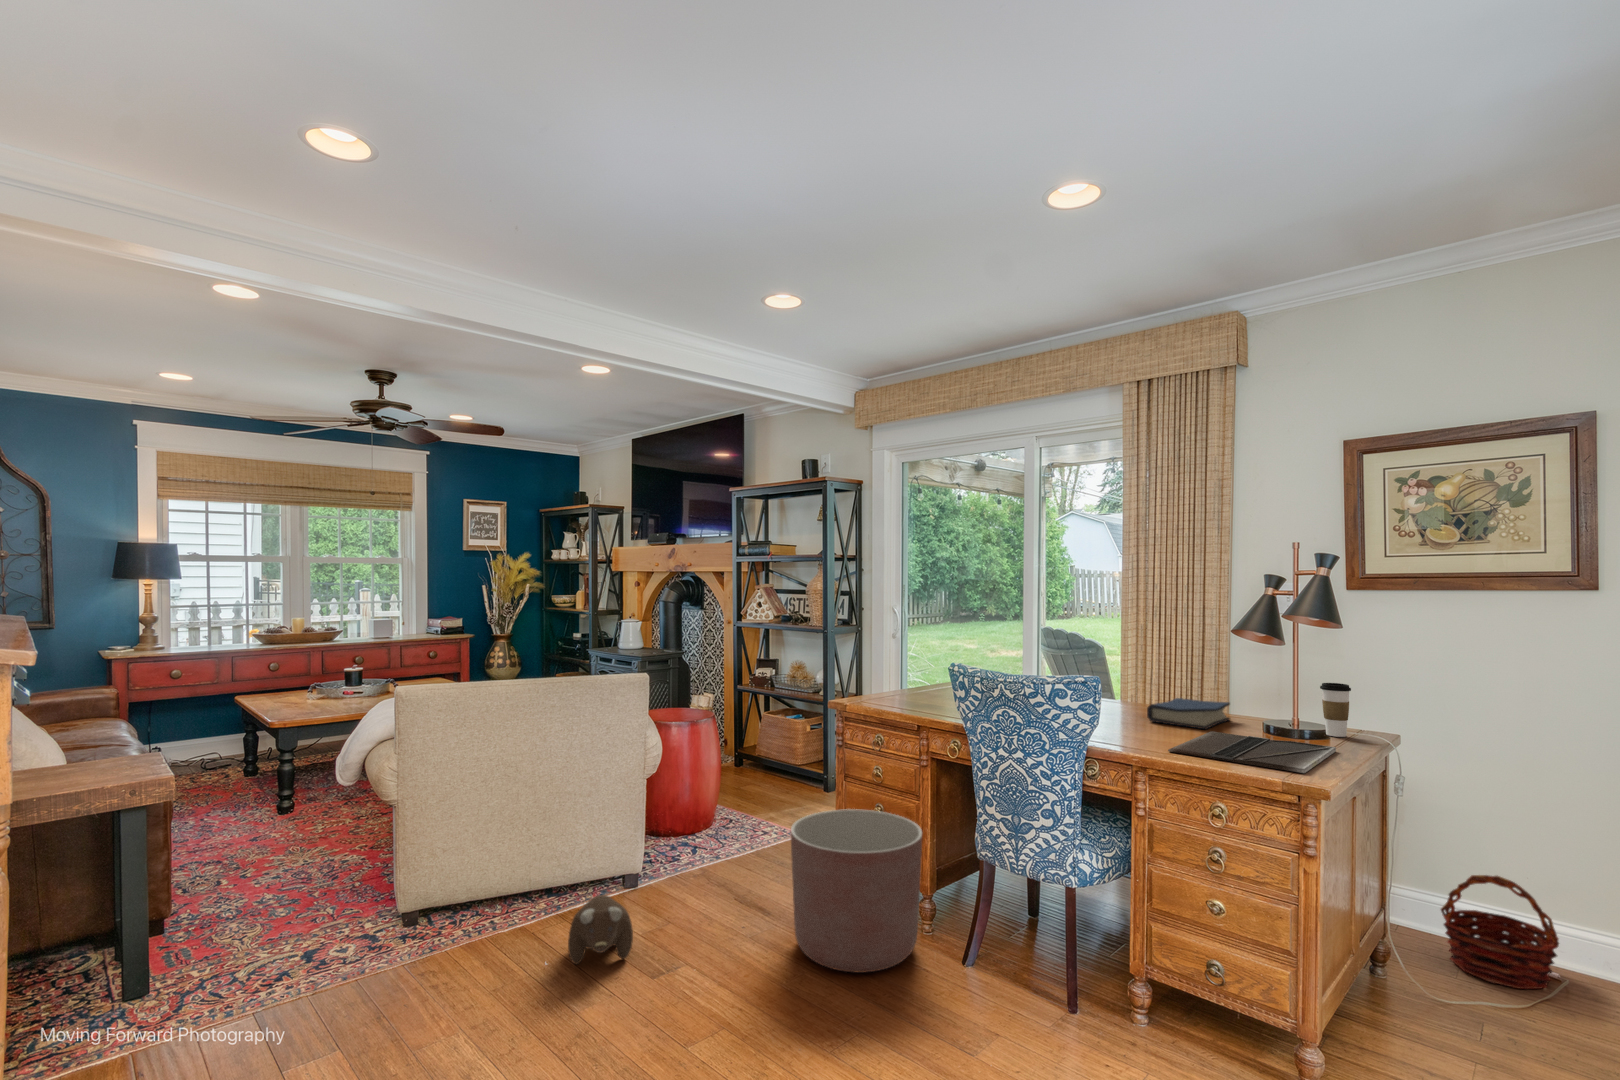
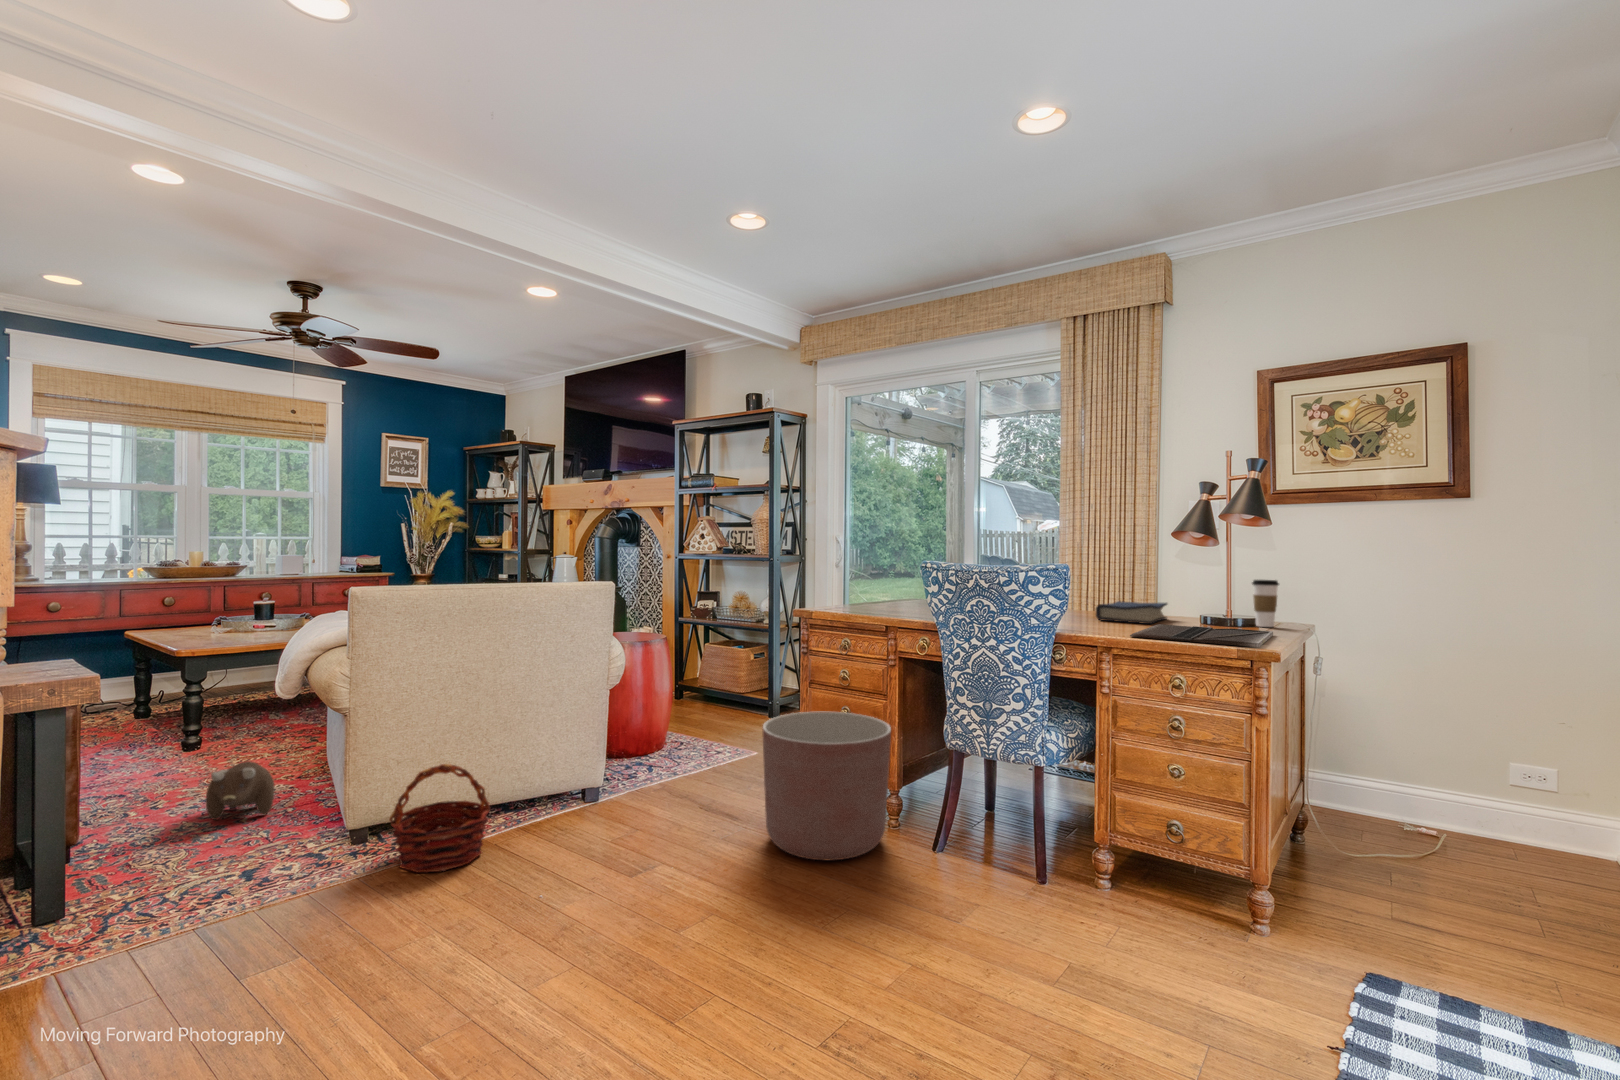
basket: present [1441,875,1559,989] -> present [389,764,490,872]
plush toy: present [568,895,633,964] -> present [206,761,275,820]

